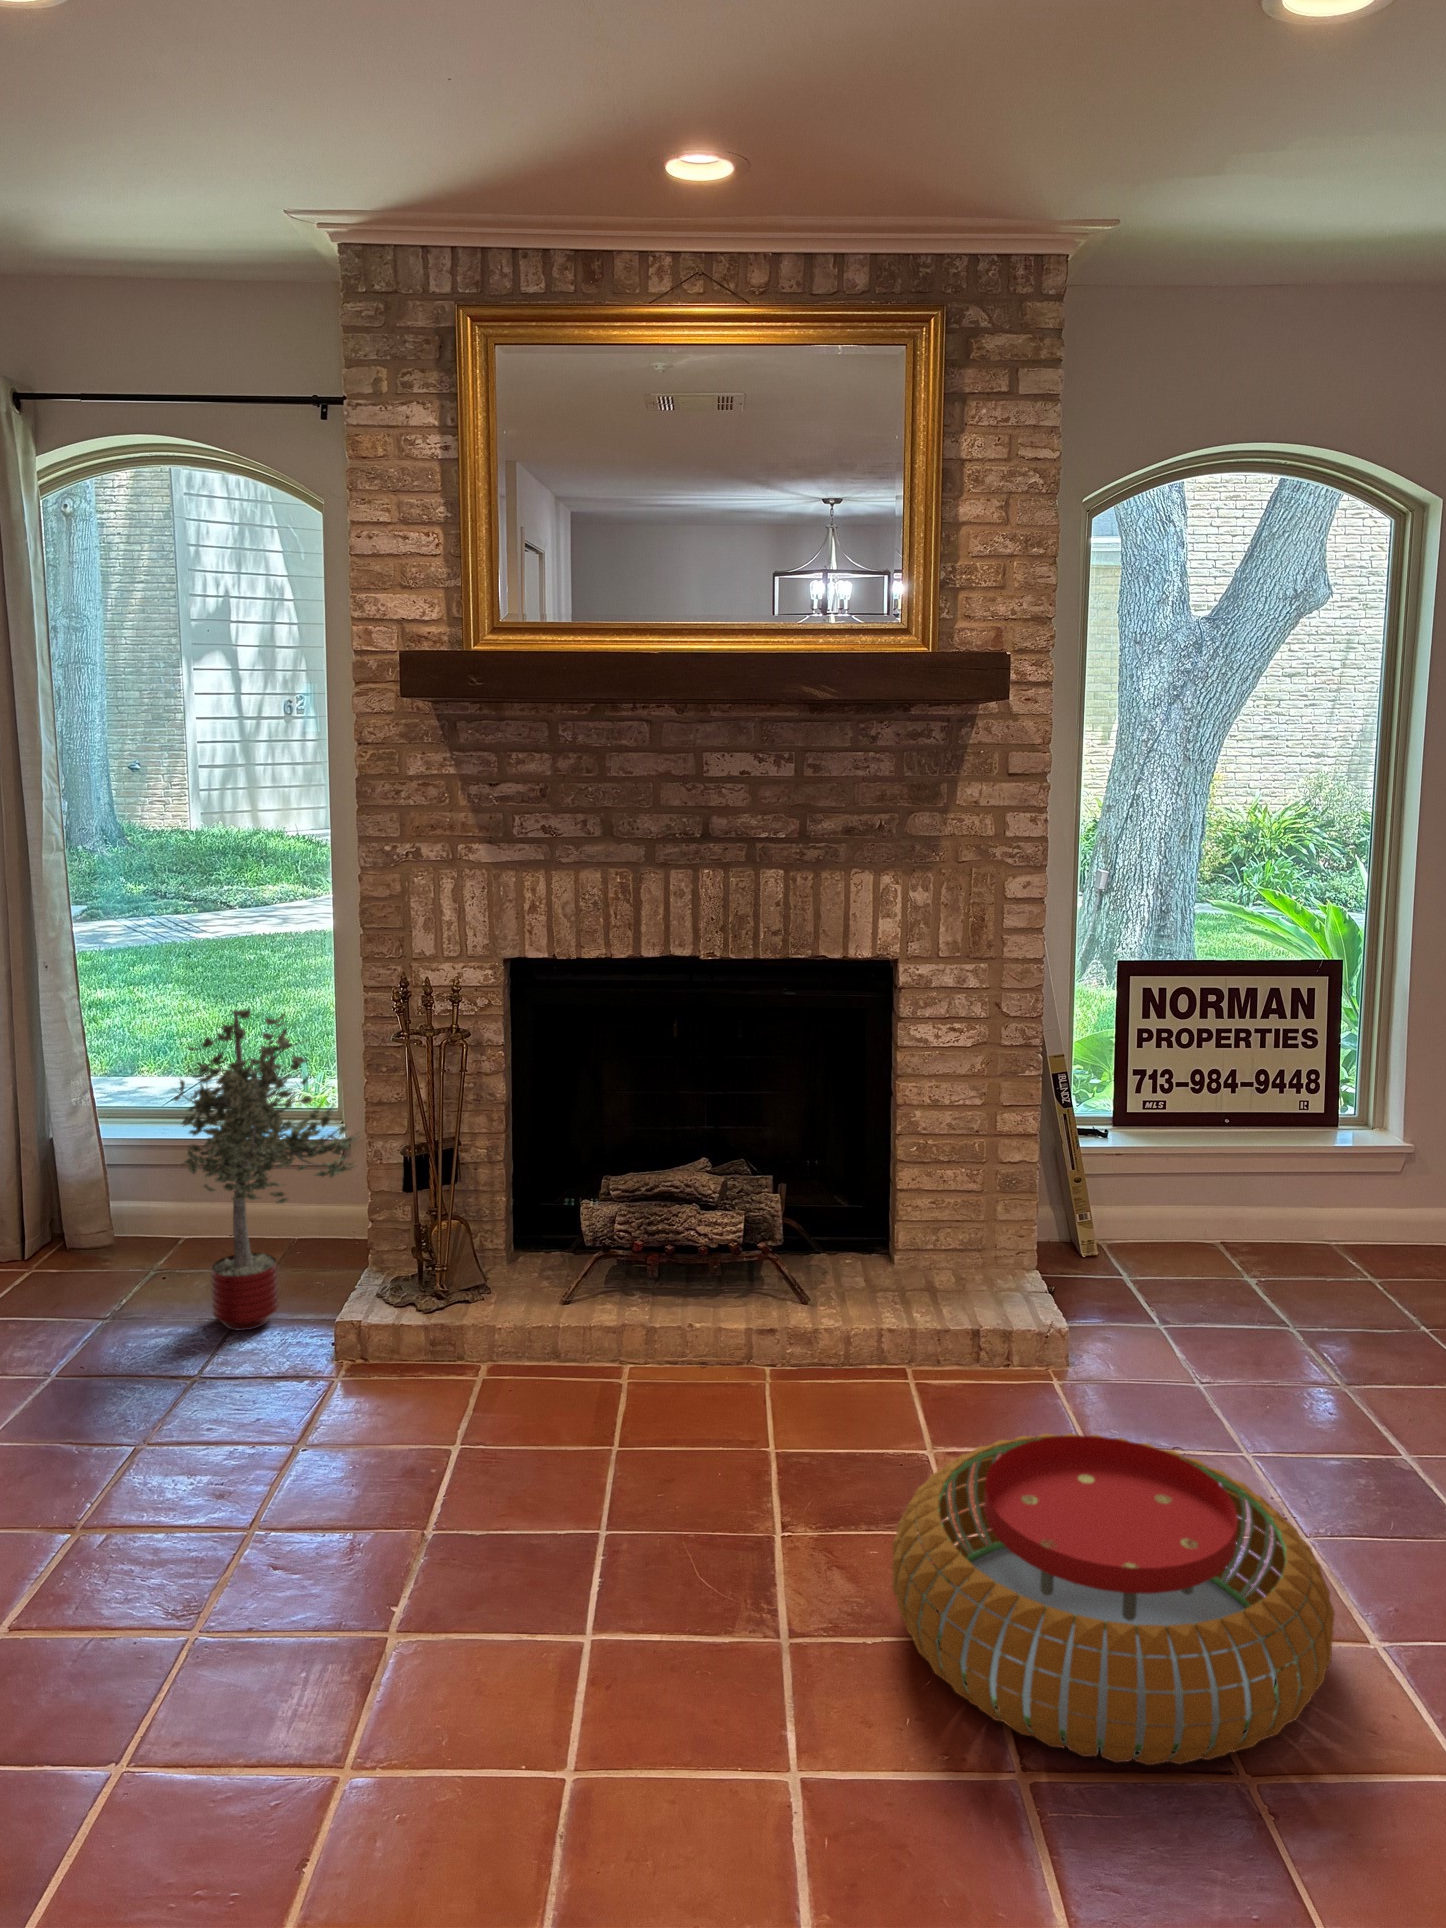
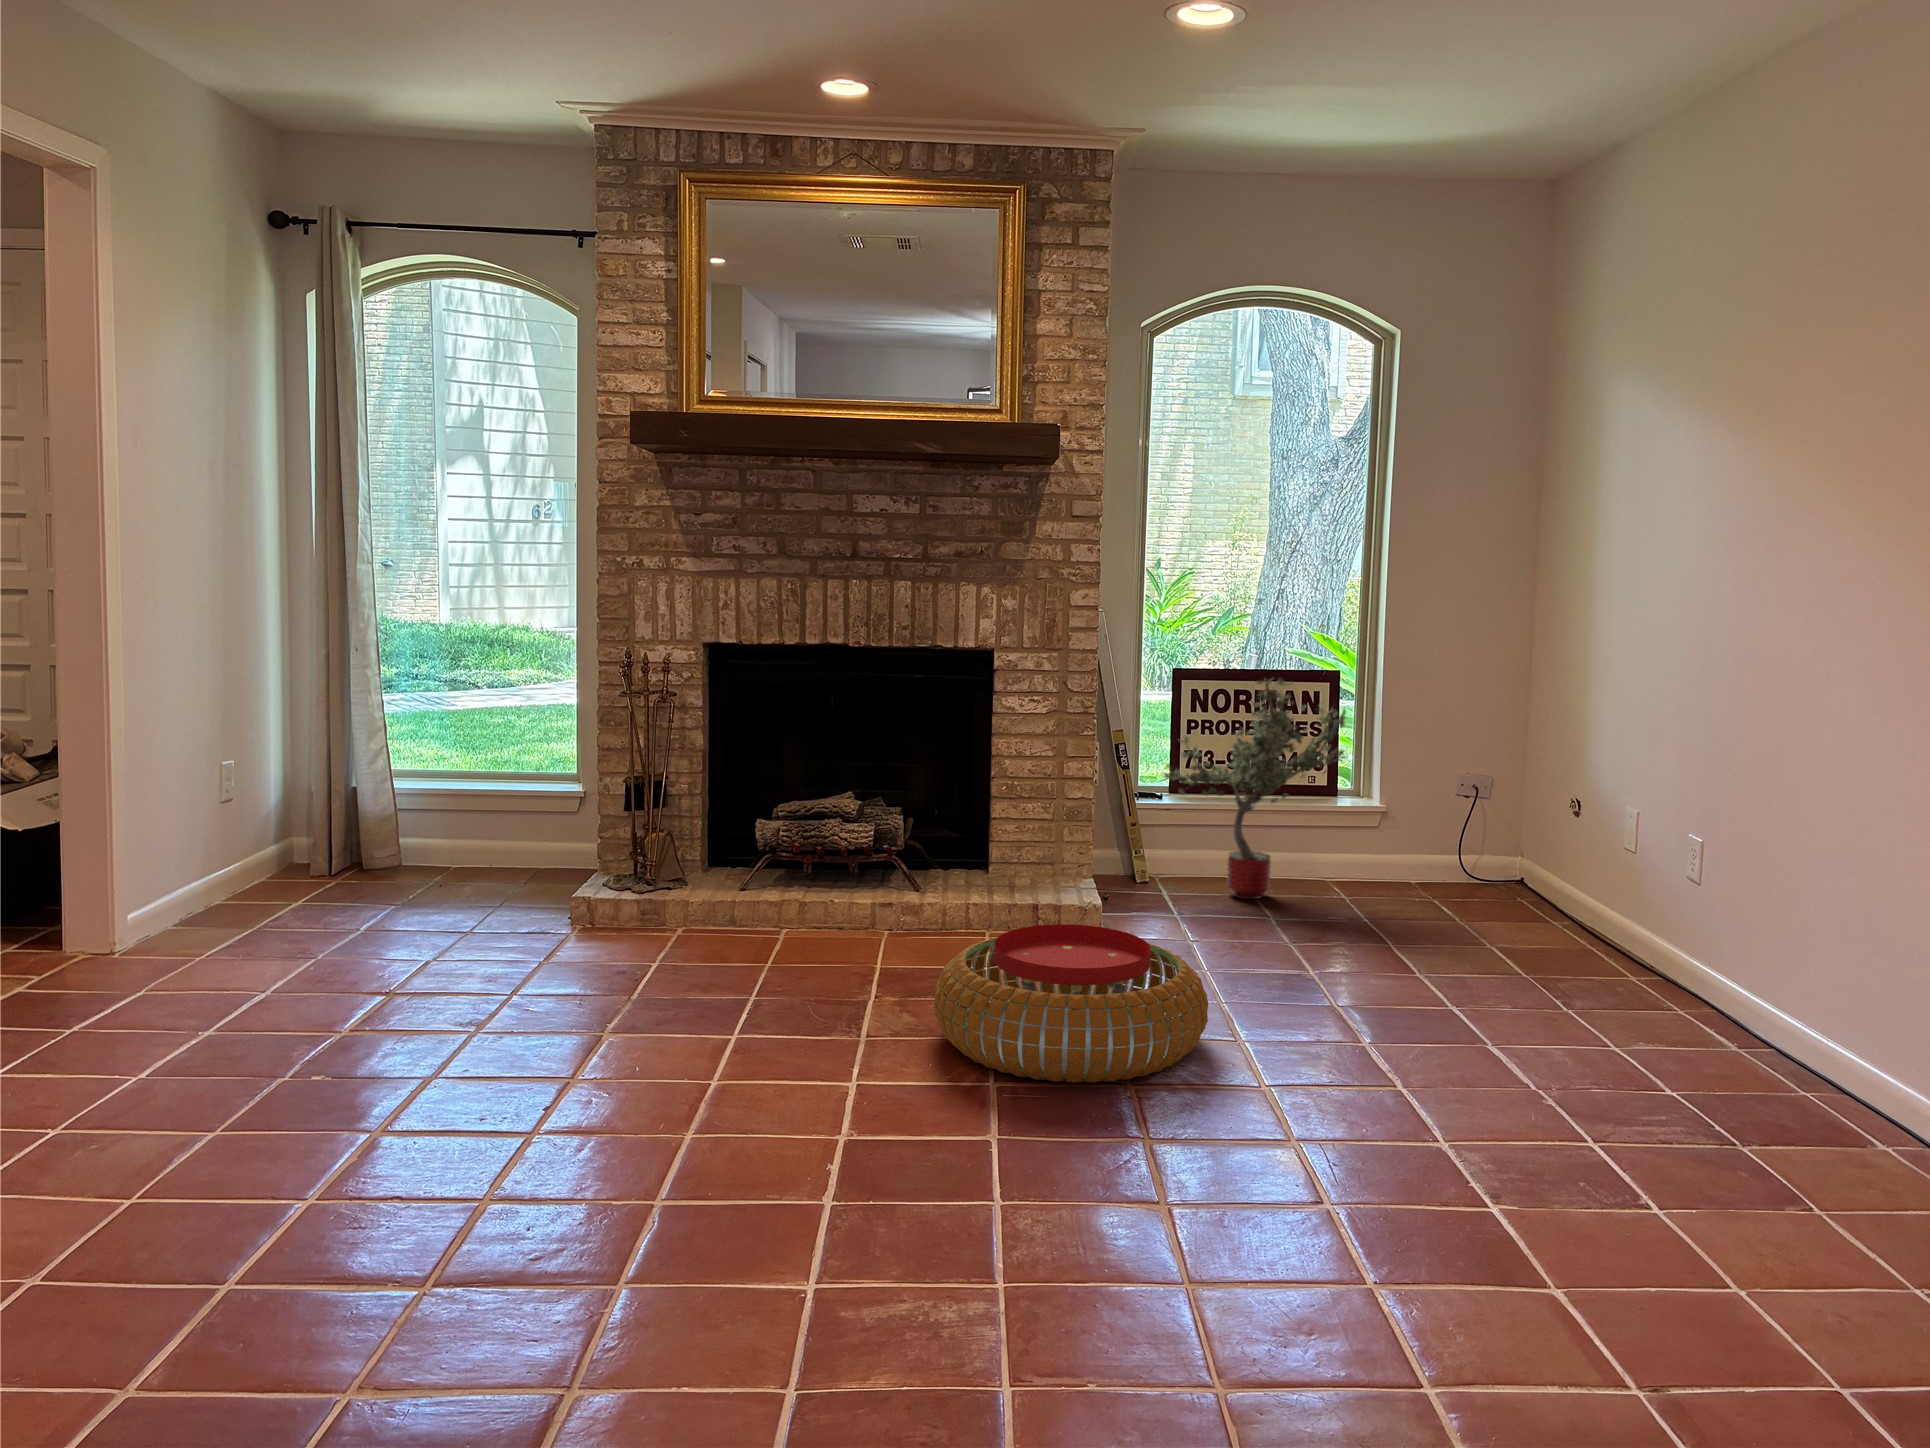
potted tree: present [173,1009,357,1330] -> present [1164,678,1346,899]

